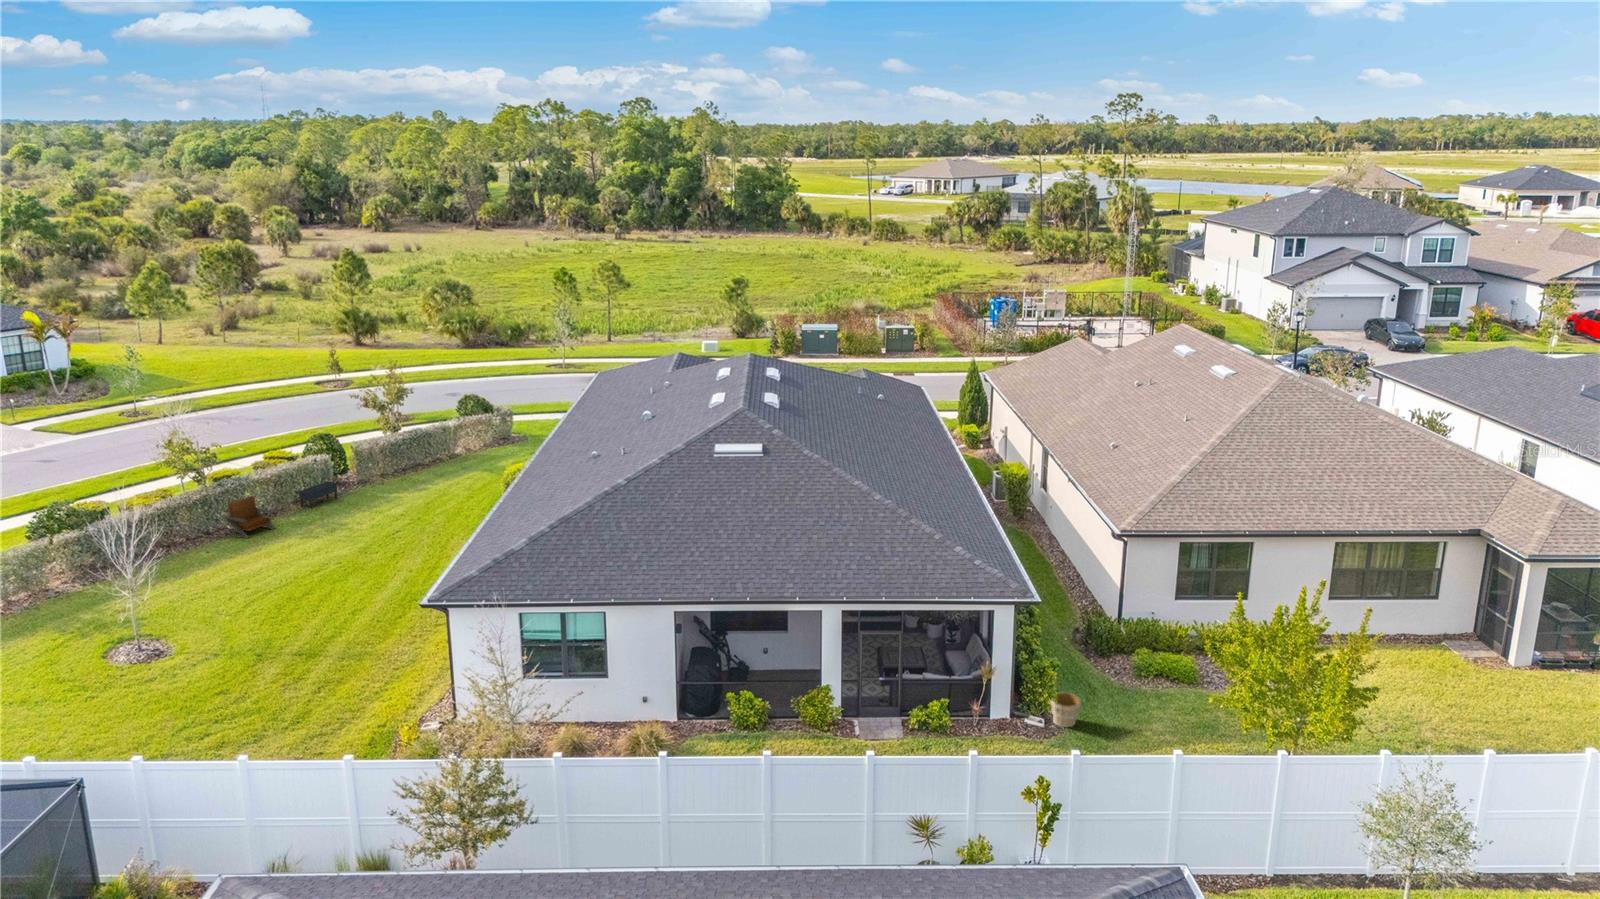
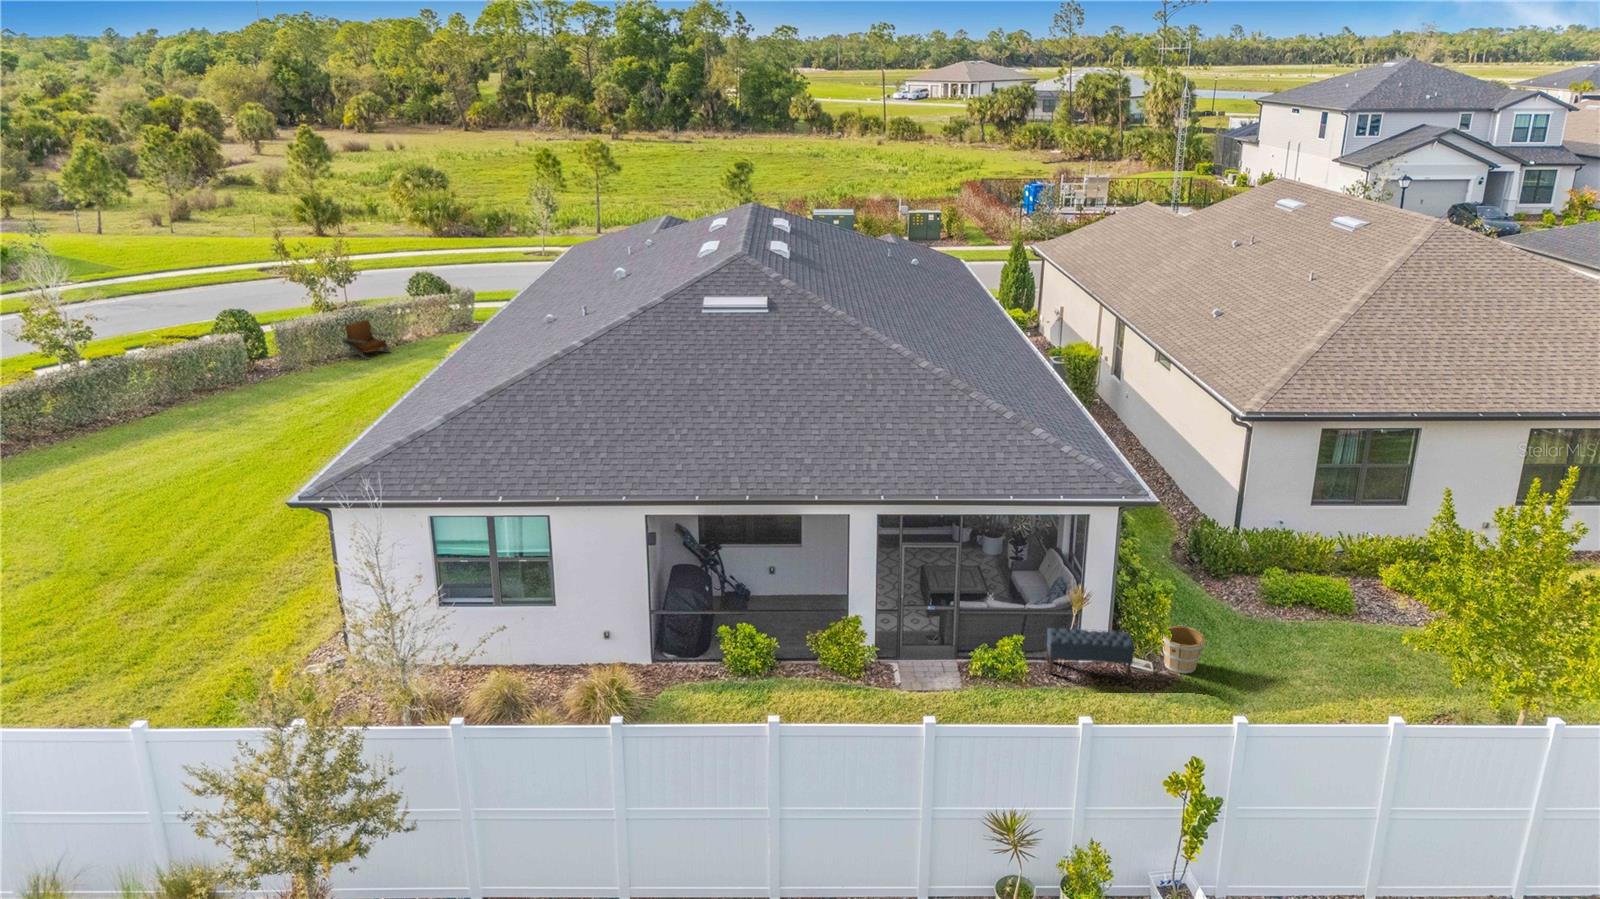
bench: present [299,482,337,508] -> present [1046,628,1135,679]
lounge chair: present [224,496,275,539] -> present [342,320,391,360]

